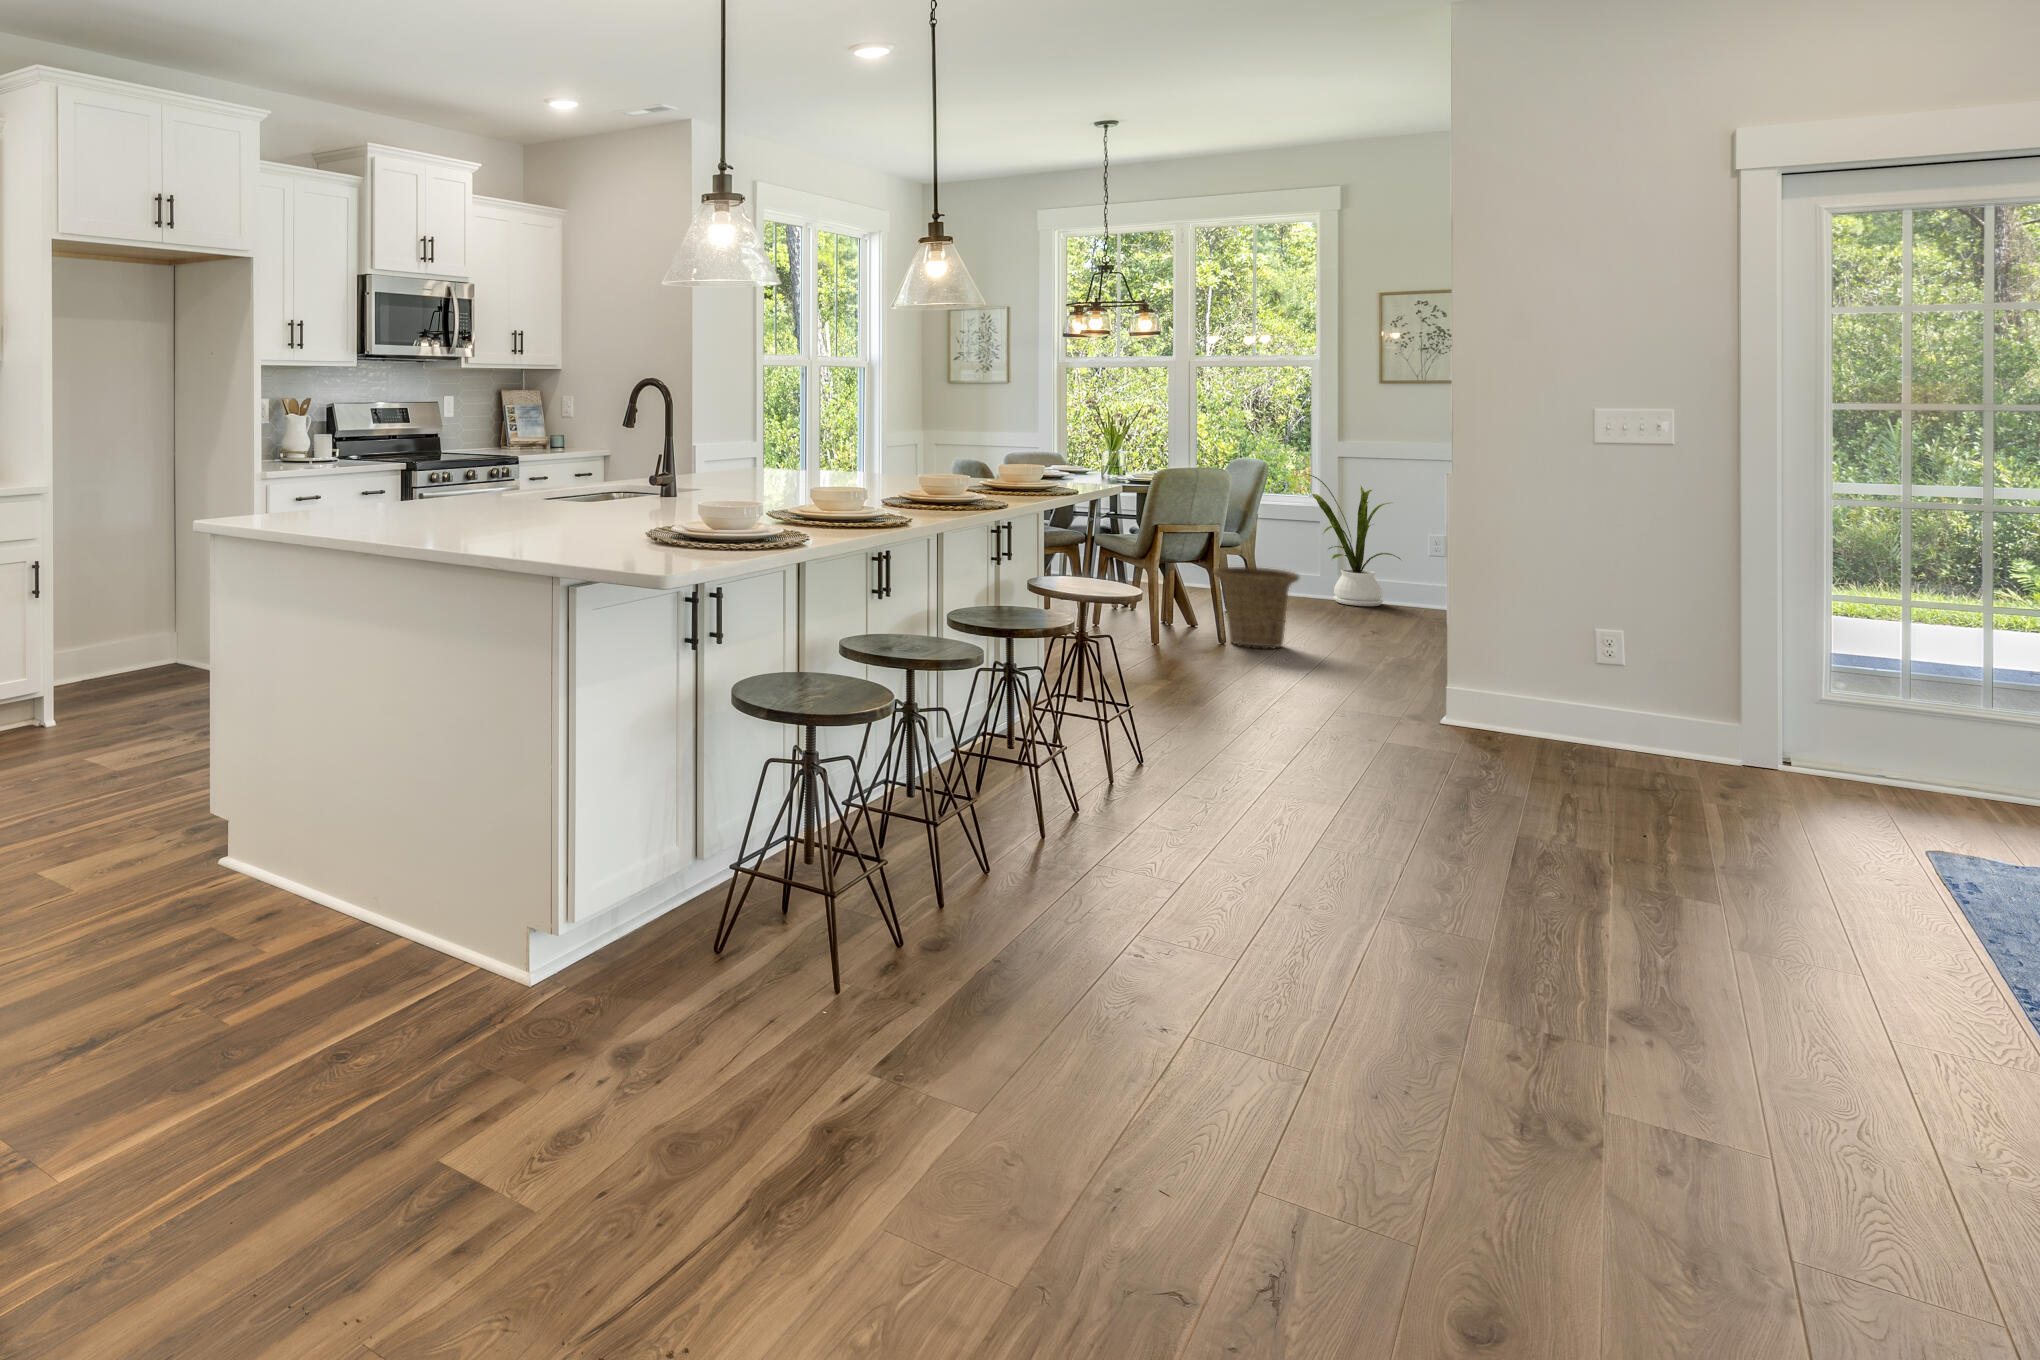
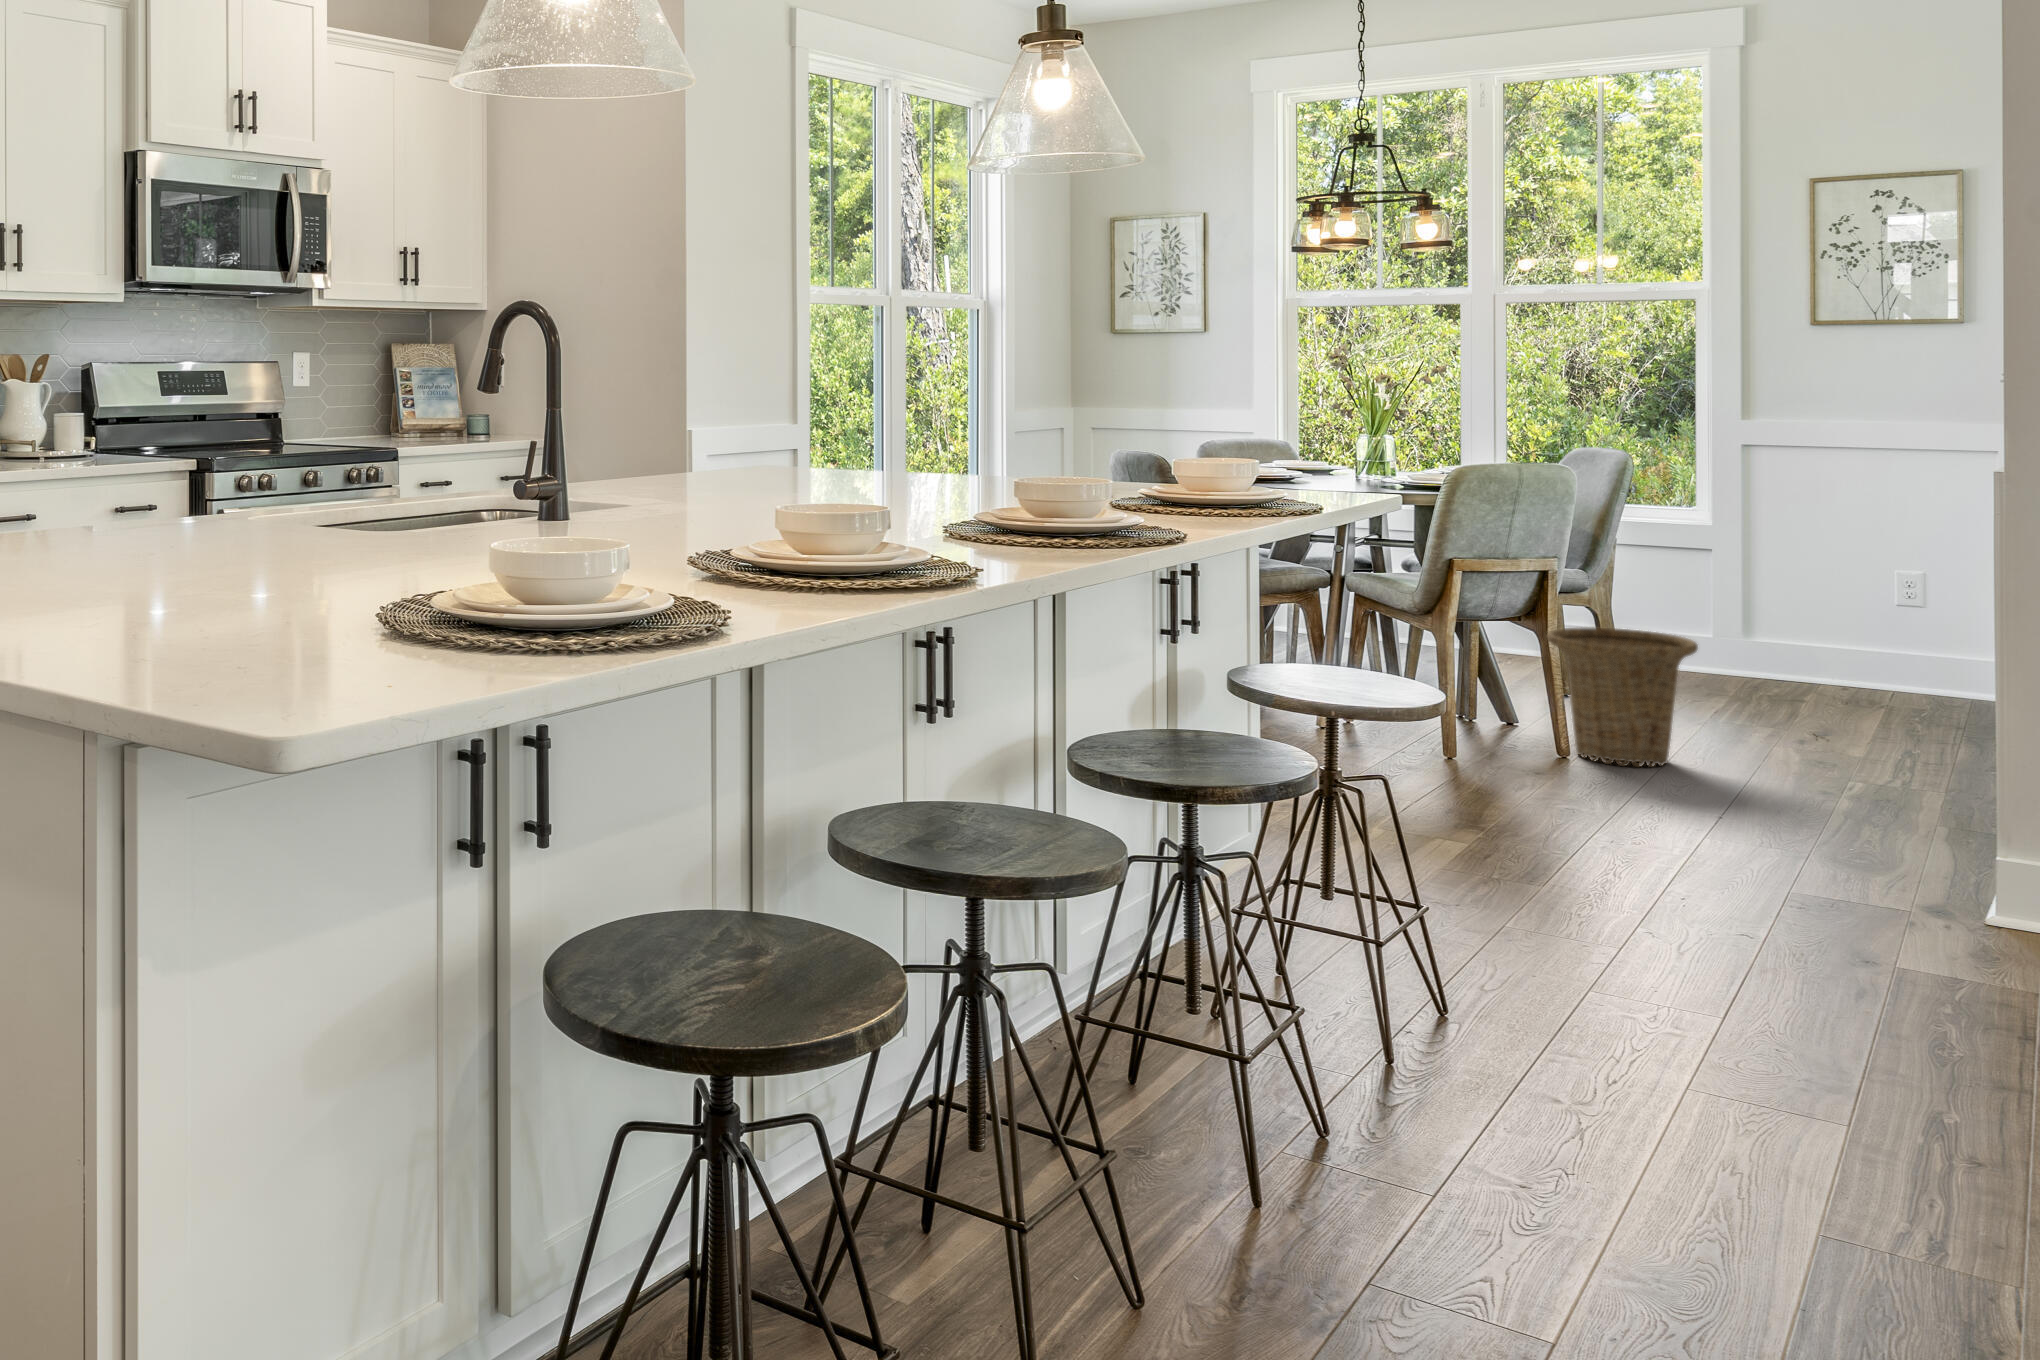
house plant: present [1306,474,1401,606] -> none [1682,471,1853,686]

